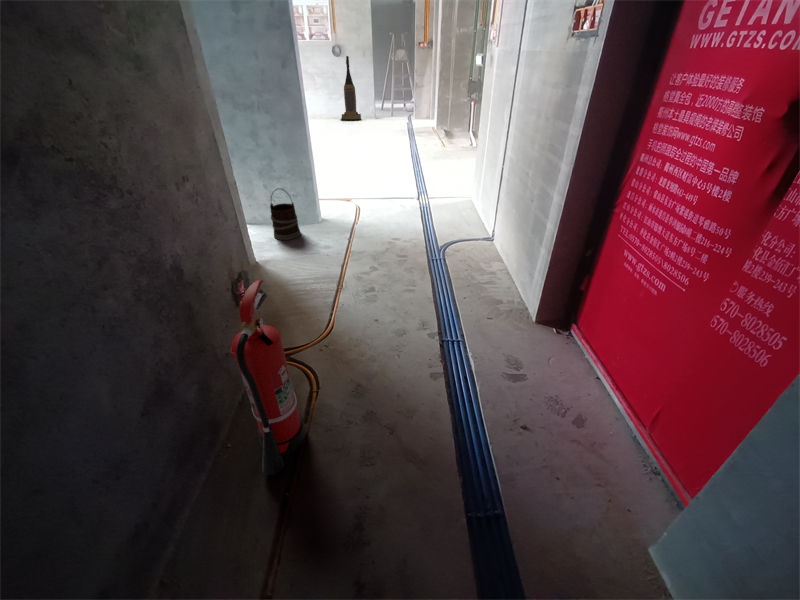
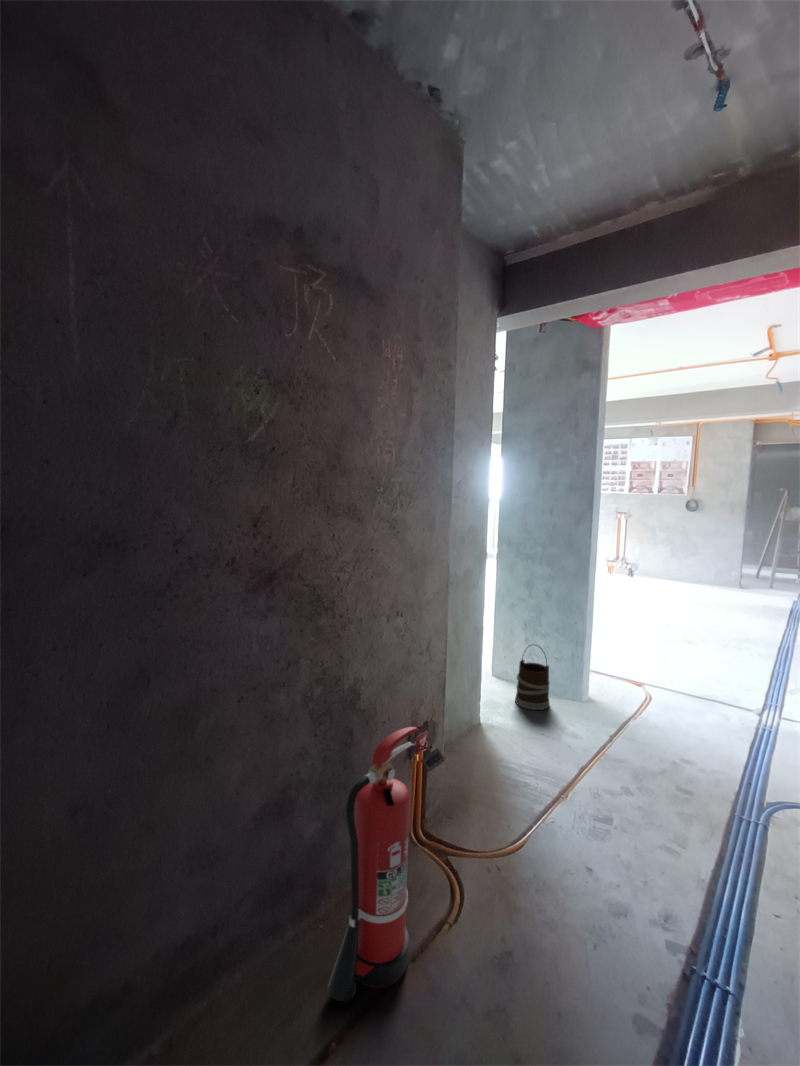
vacuum cleaner: present [341,56,361,120] -> none [682,511,714,587]

